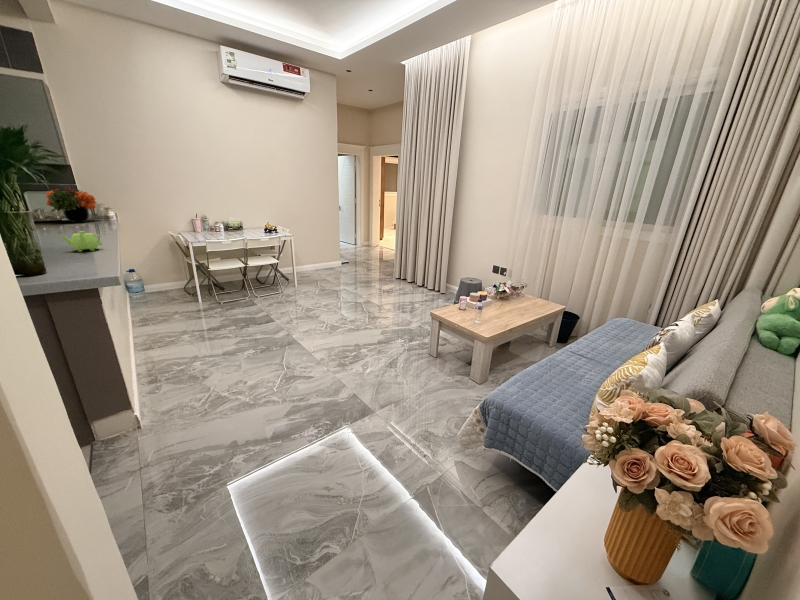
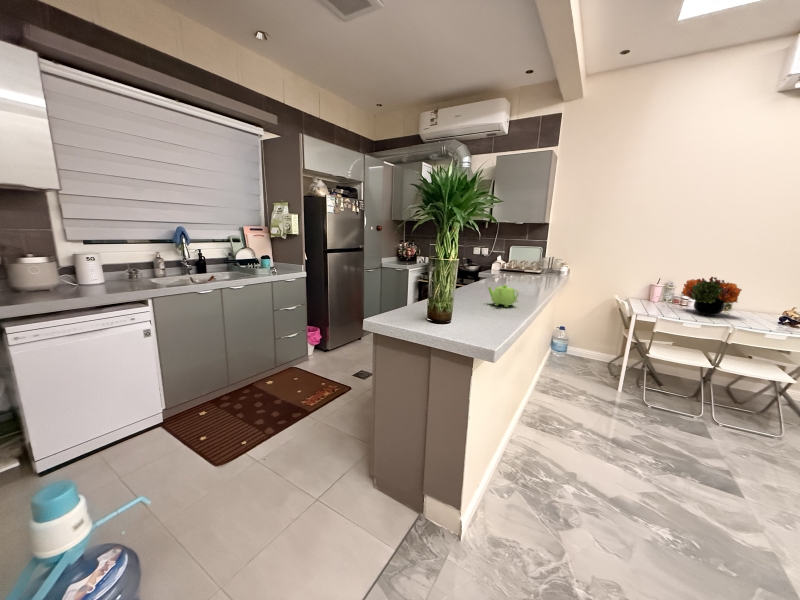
flower arrangement: present [46,187,97,222] -> present [681,277,742,316]

